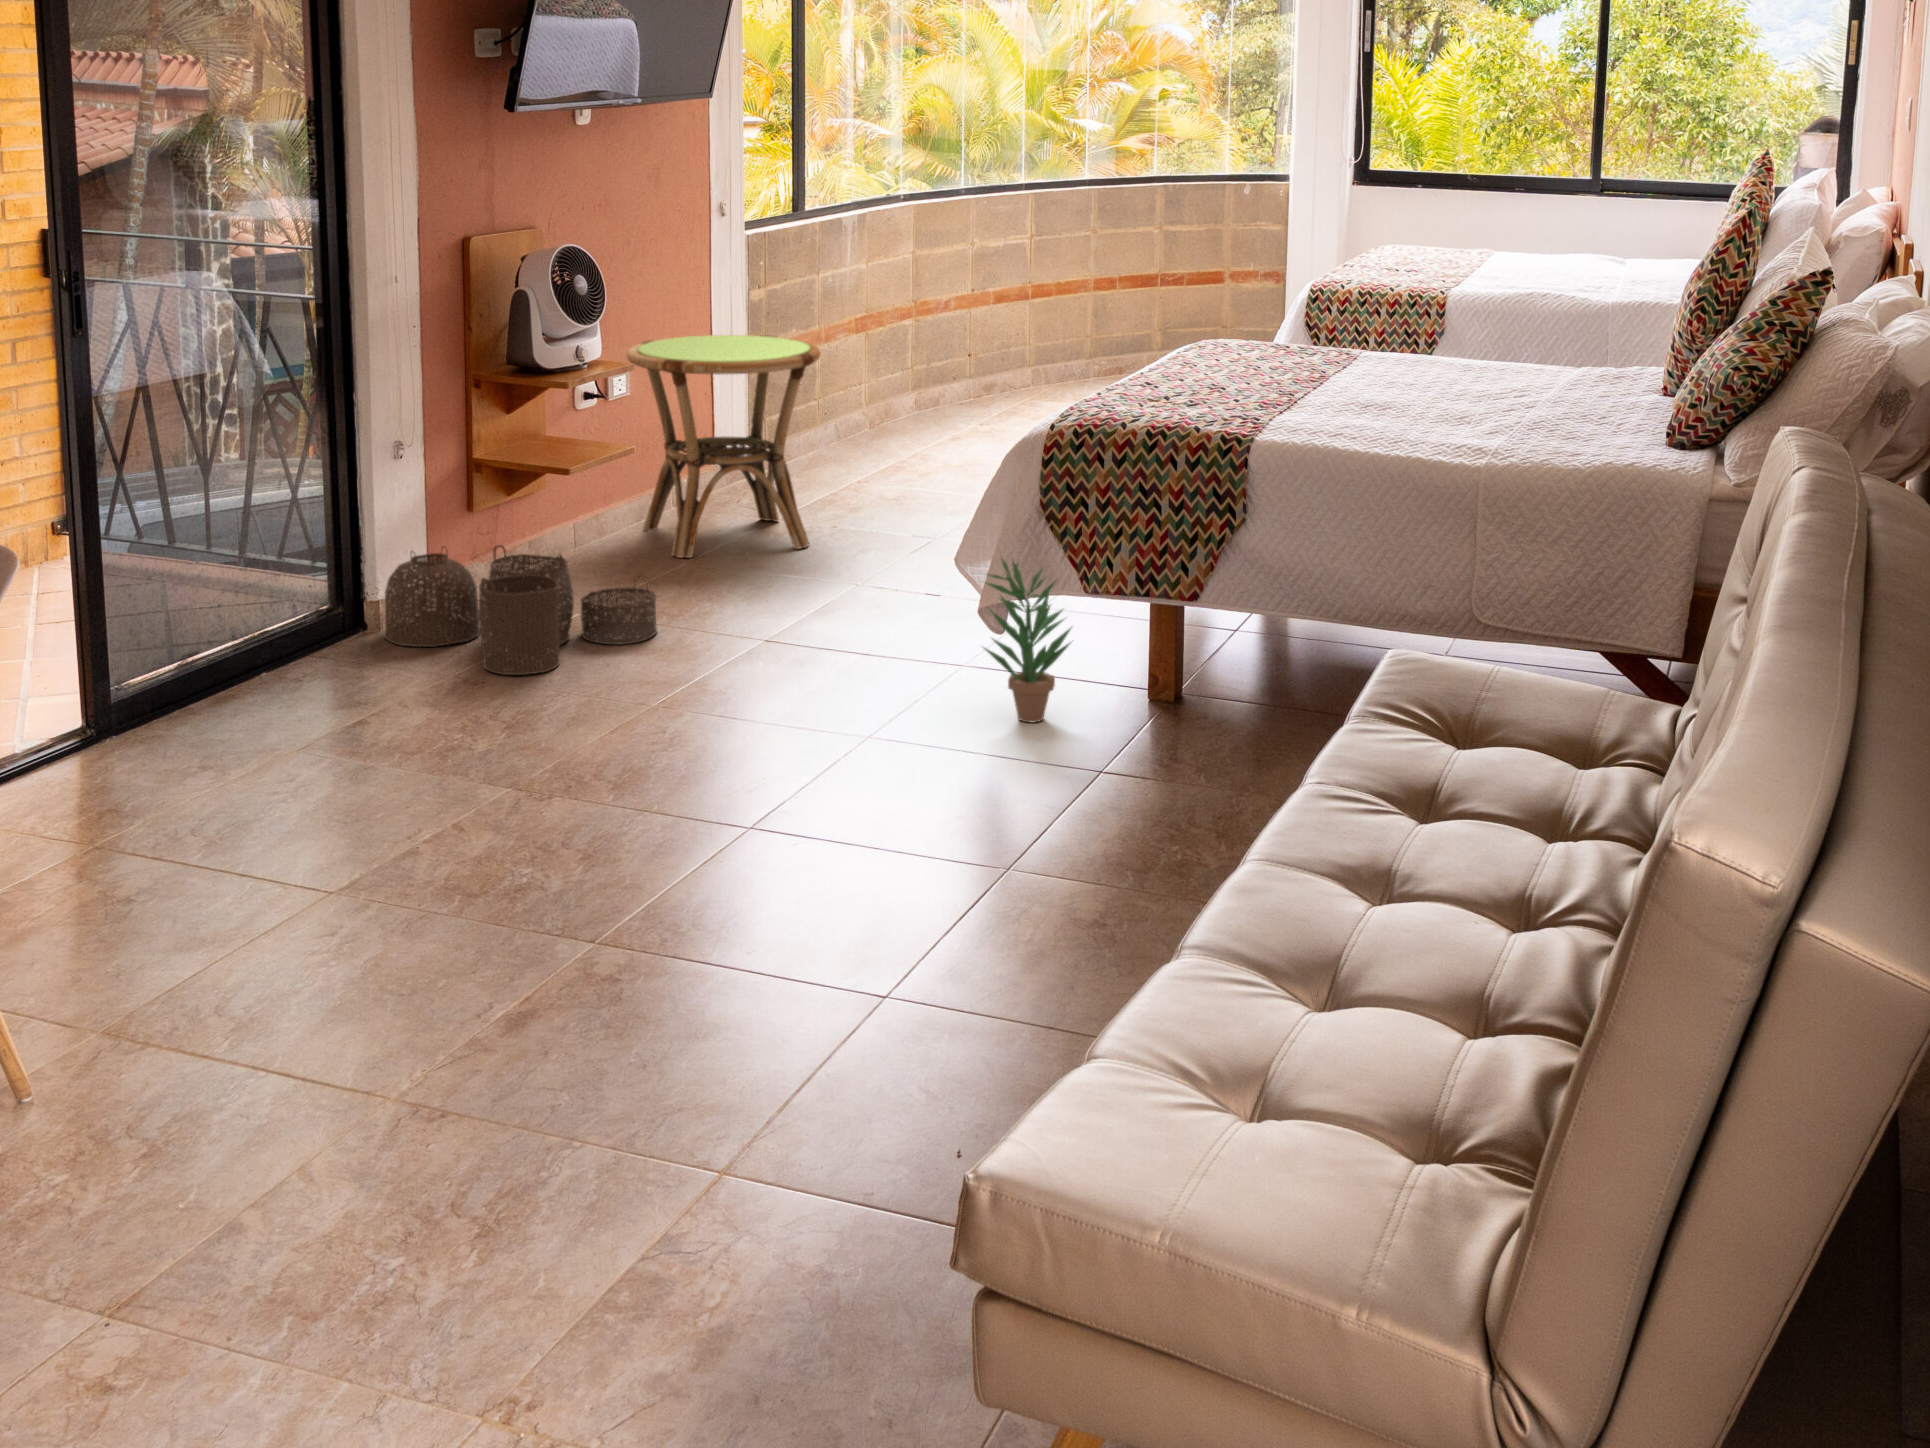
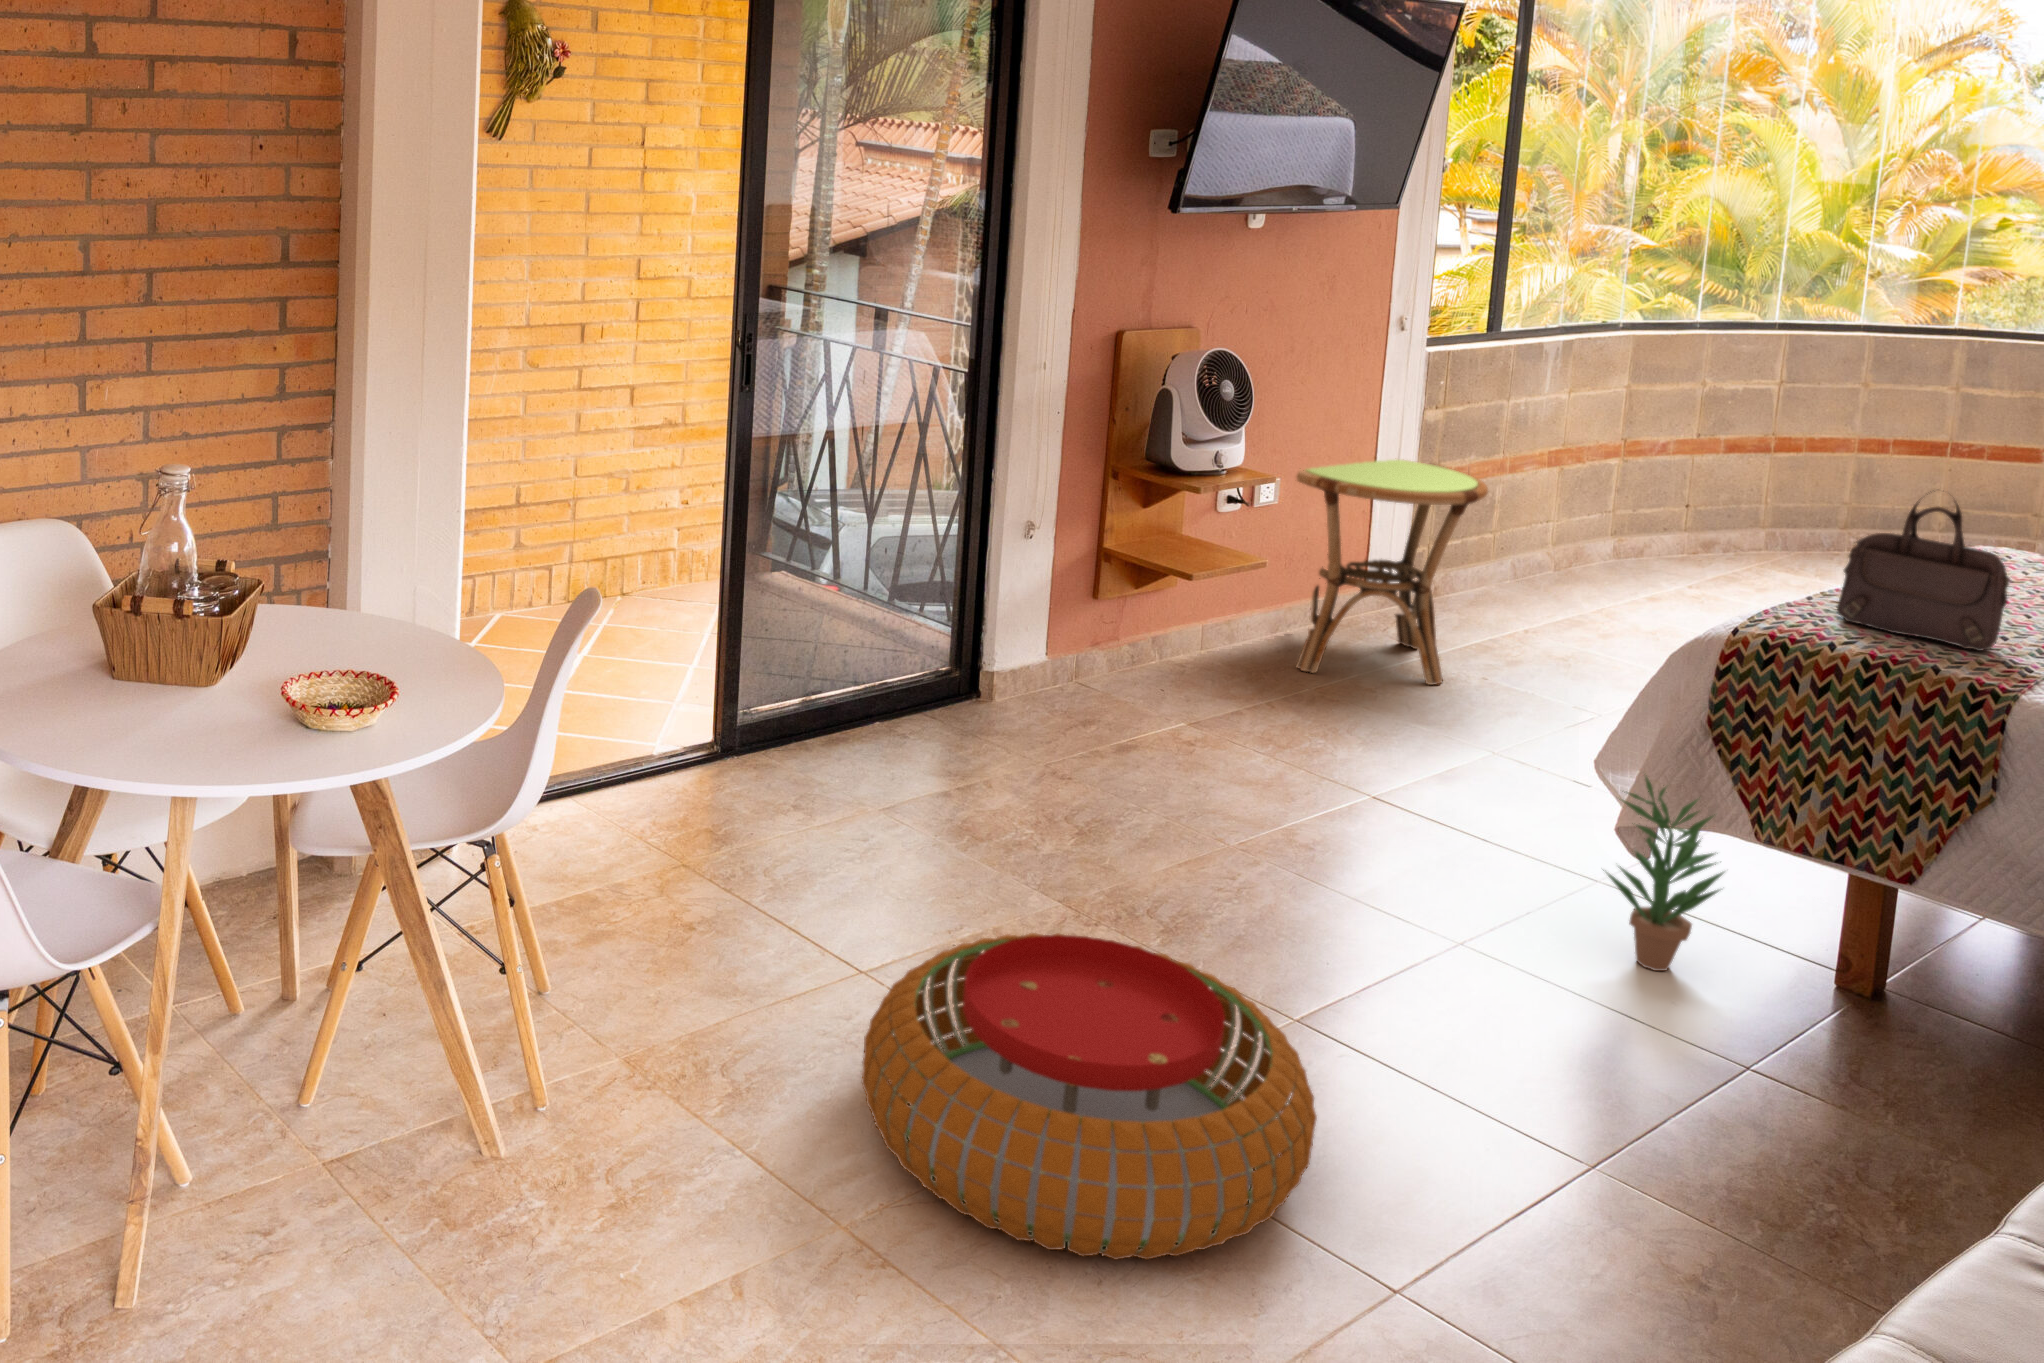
handbag: none [1118,285,1233,411] -> present [1837,502,2010,651]
woven basket: present [384,545,657,675] -> none [992,627,1258,774]
pouf: none [411,766,813,1007] -> present [862,933,1317,1260]

